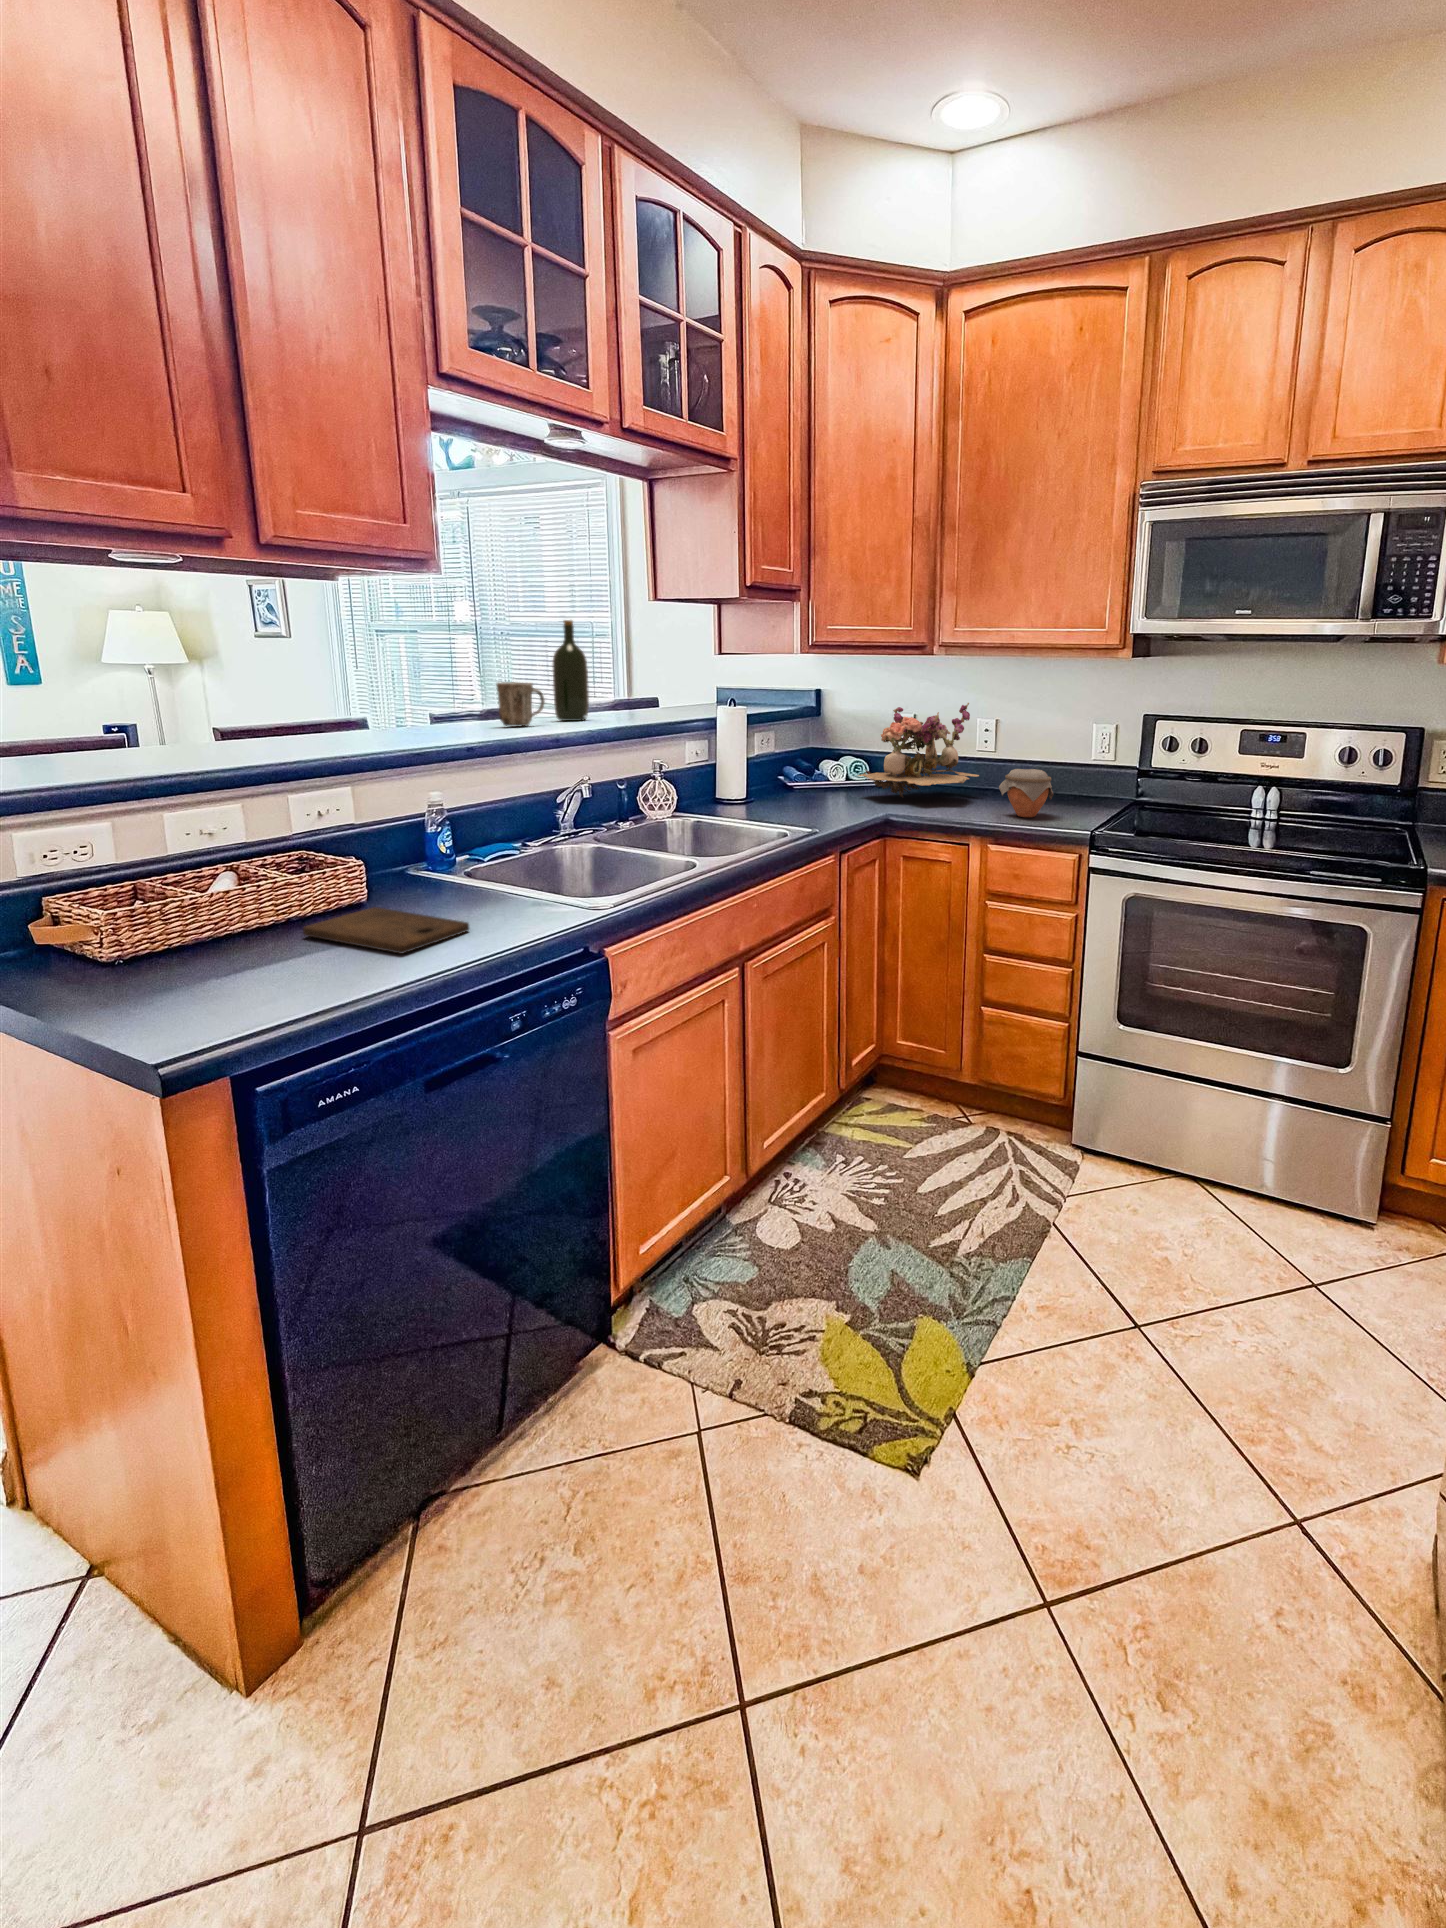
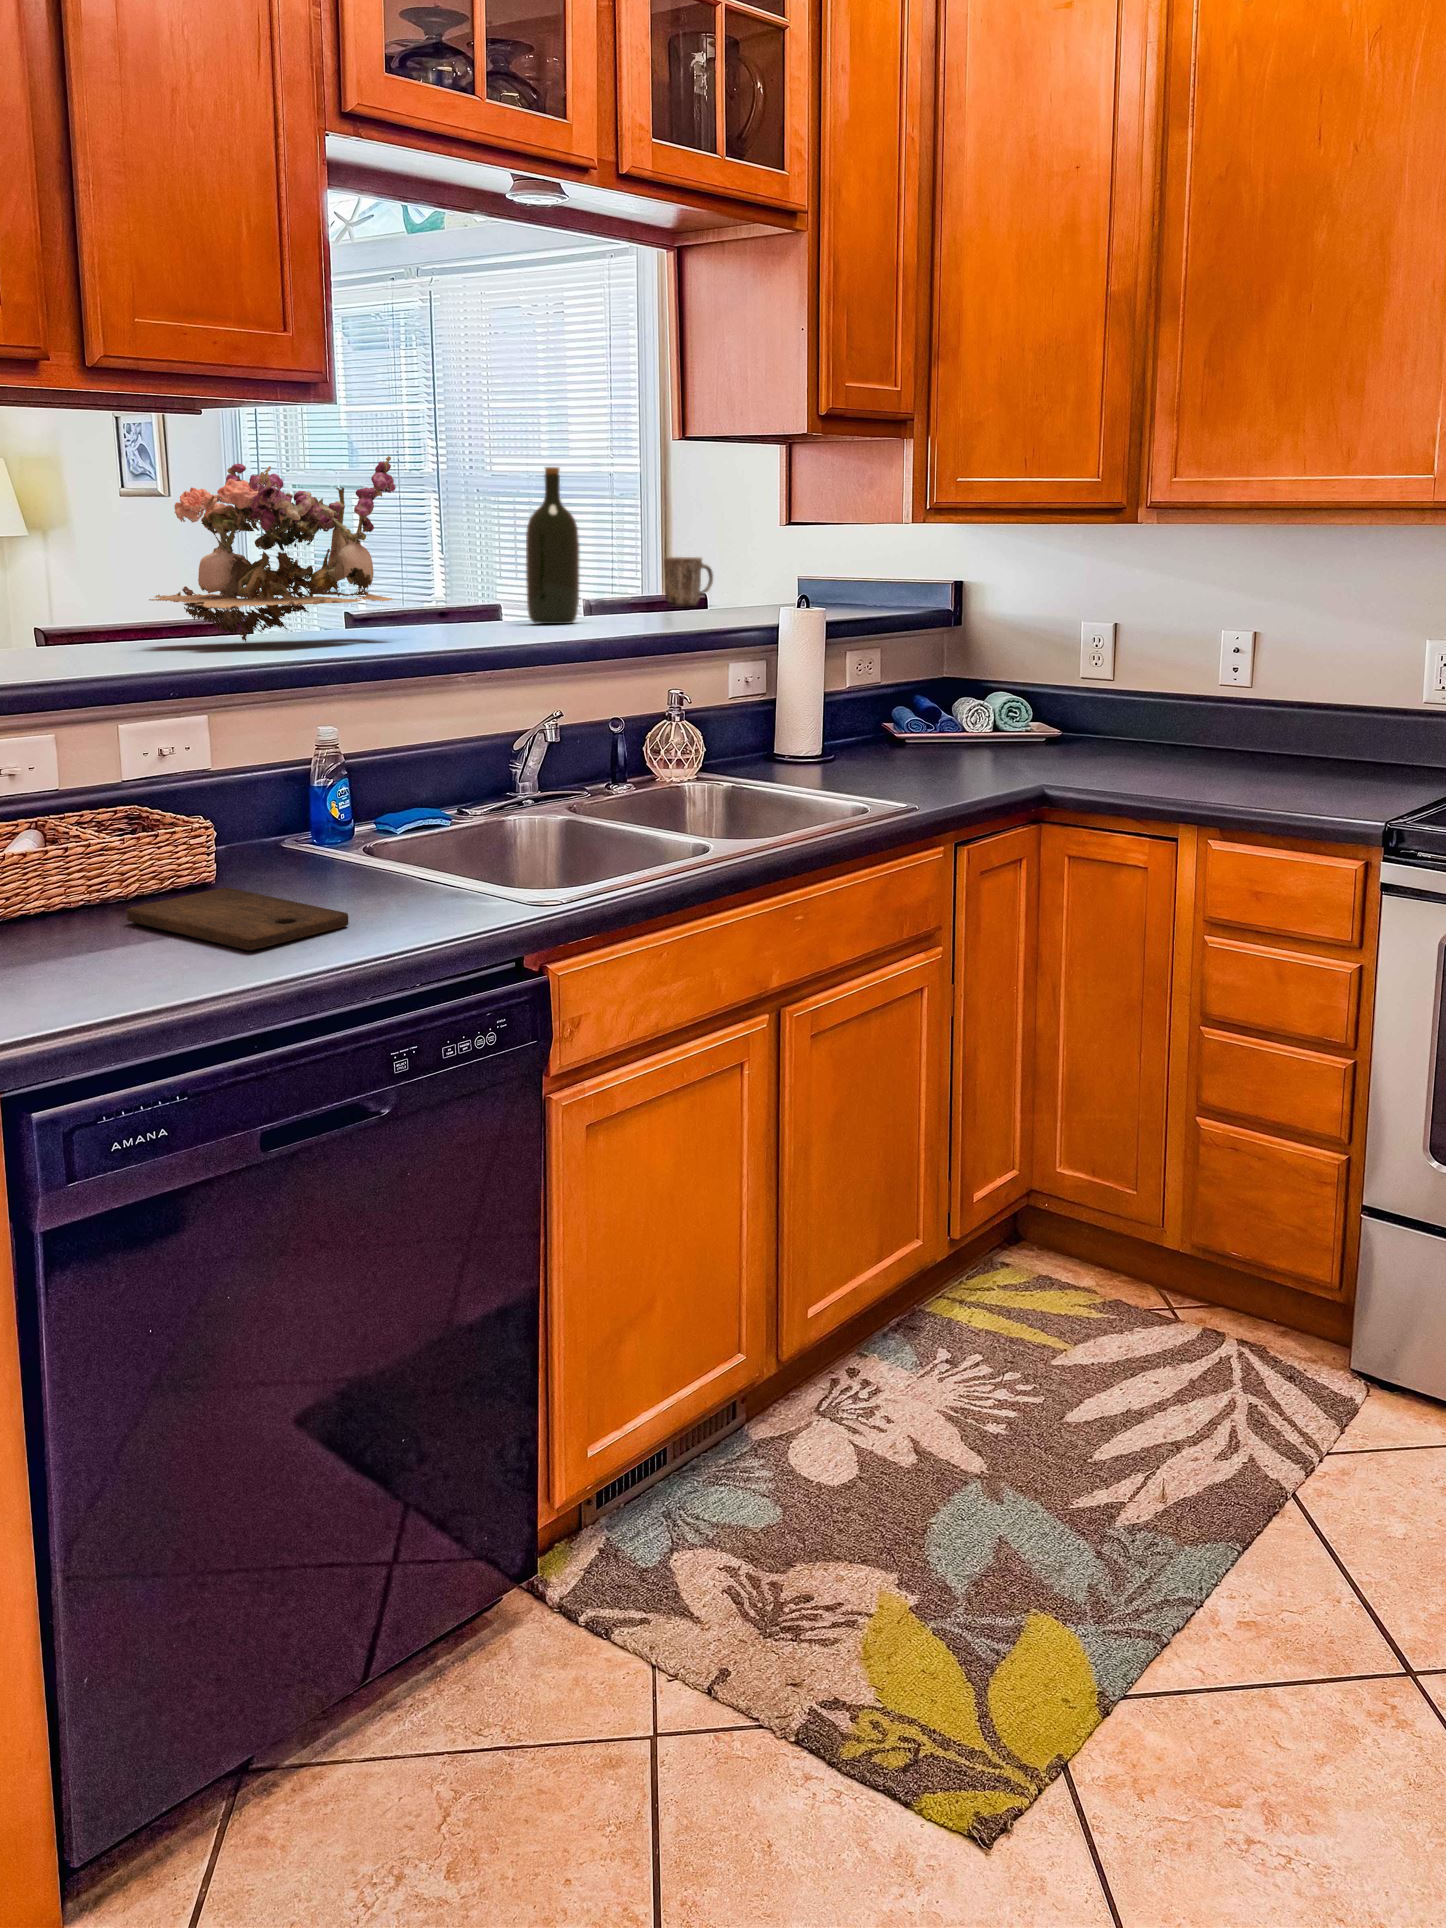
mug: present [496,682,545,727] -> present [664,557,713,606]
flower arrangement: present [858,703,979,797] -> present [149,456,396,642]
jar: present [999,769,1053,817] -> none [1238,710,1334,793]

